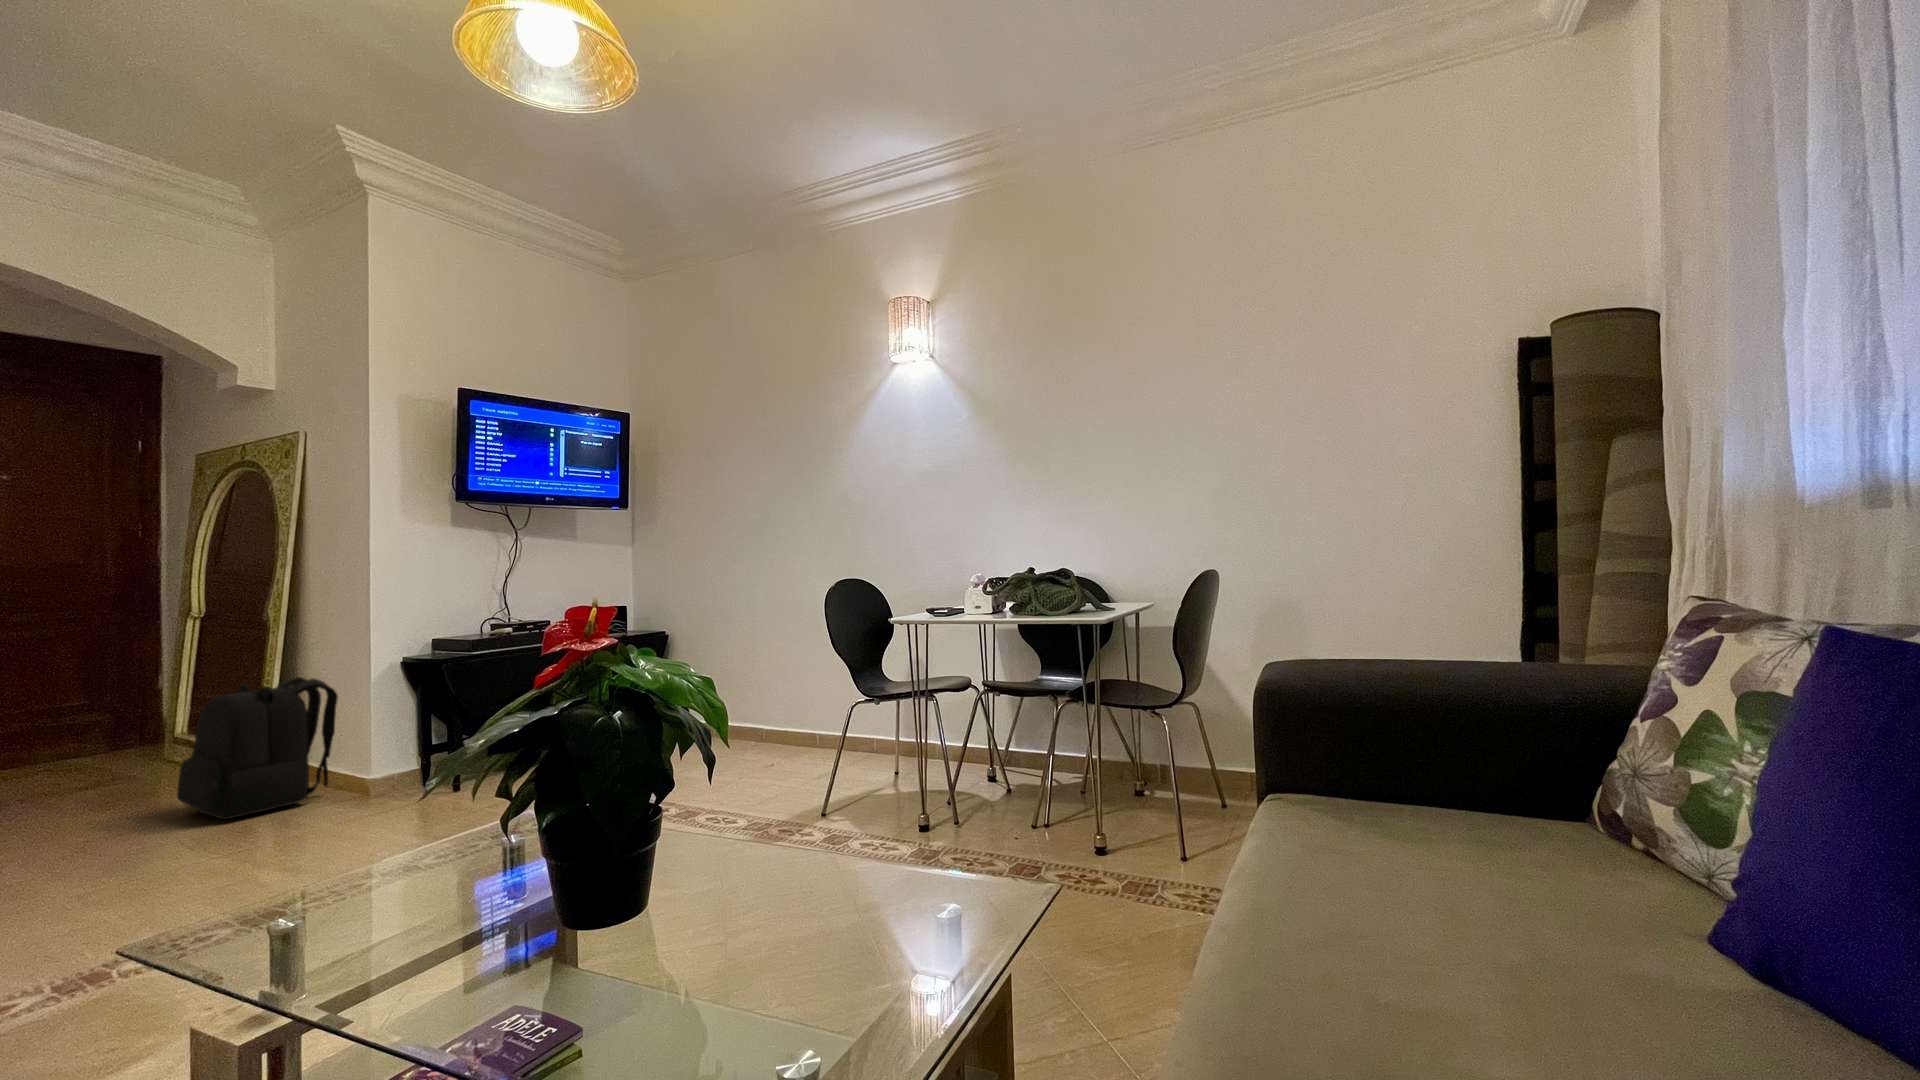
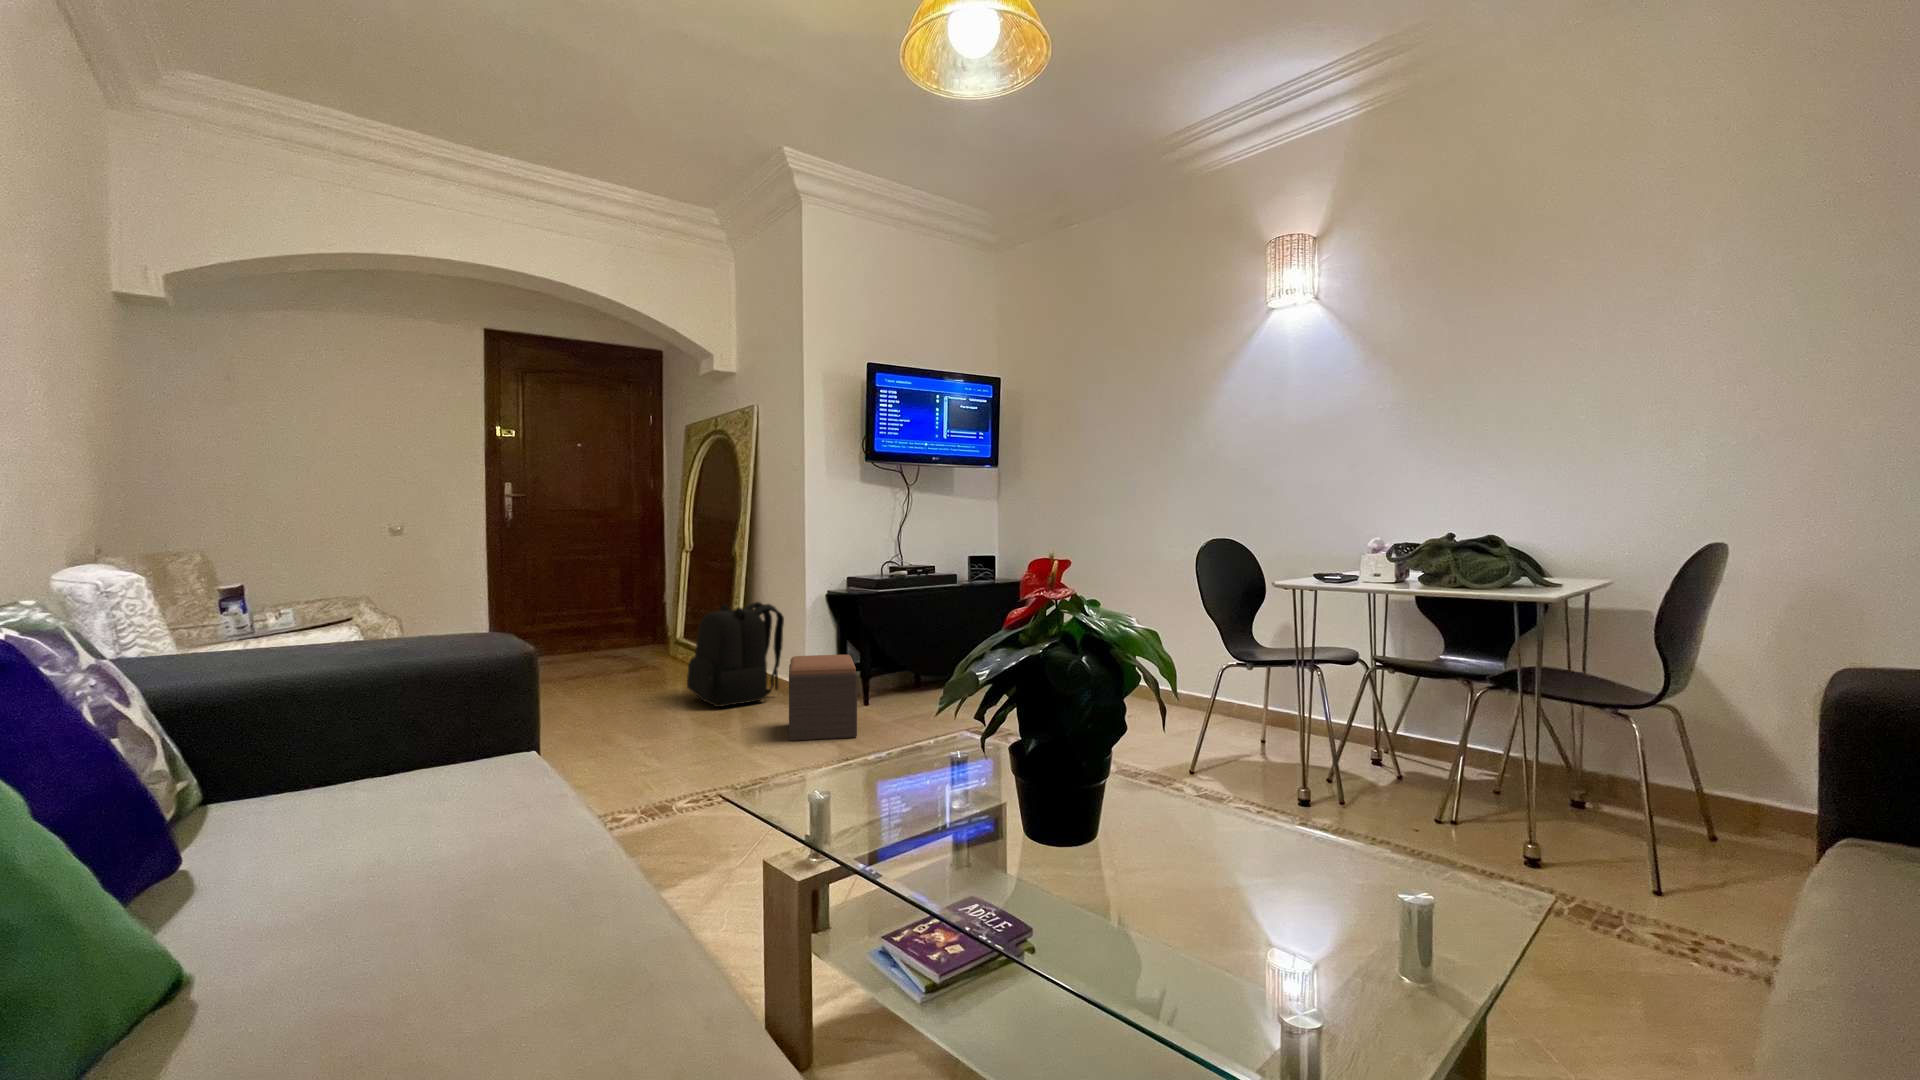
footstool: none [329,732,431,849] -> present [789,655,857,741]

